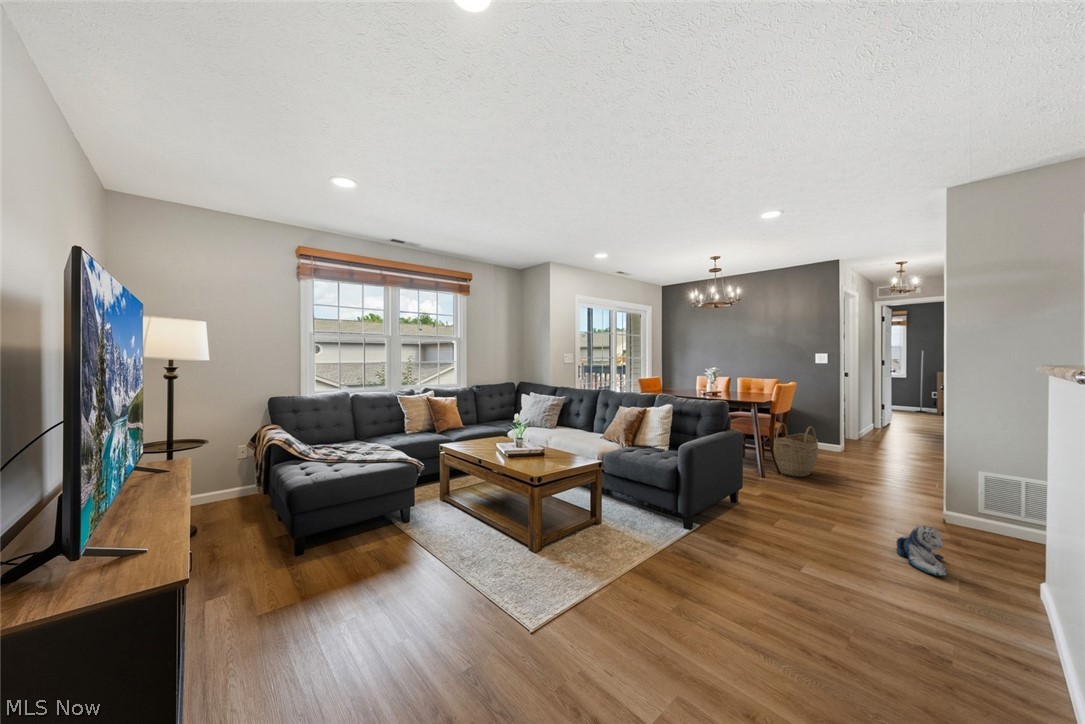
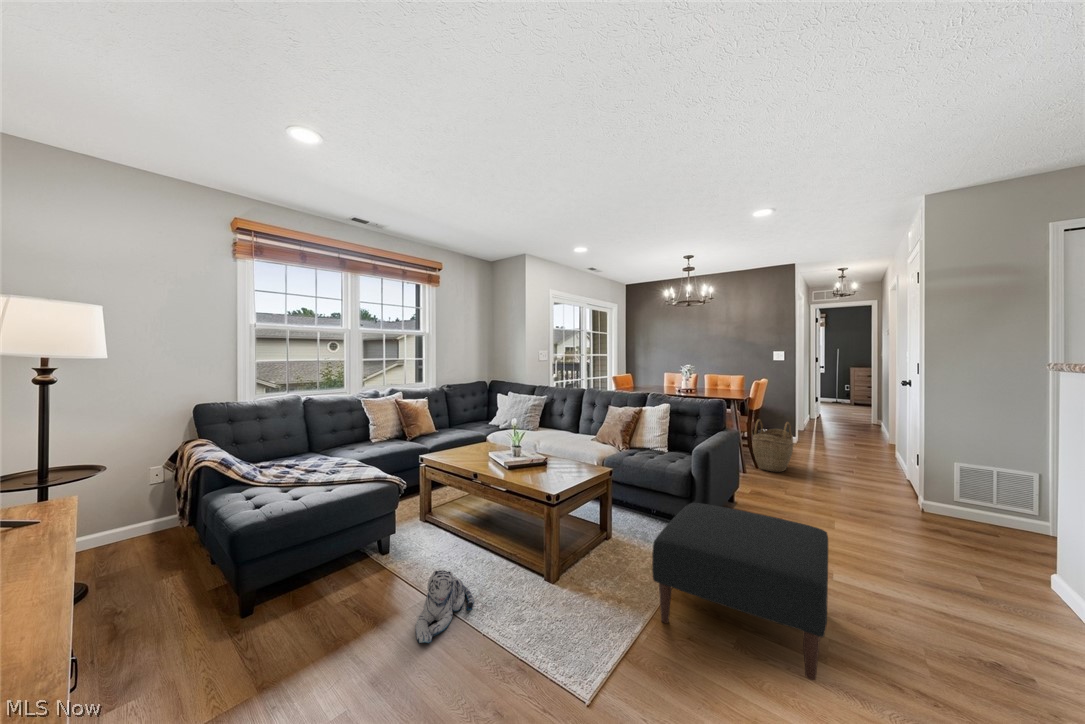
ottoman: none [605,492,772,634] -> present [652,503,828,680]
plush toy: present [896,526,946,576] -> present [415,570,474,643]

